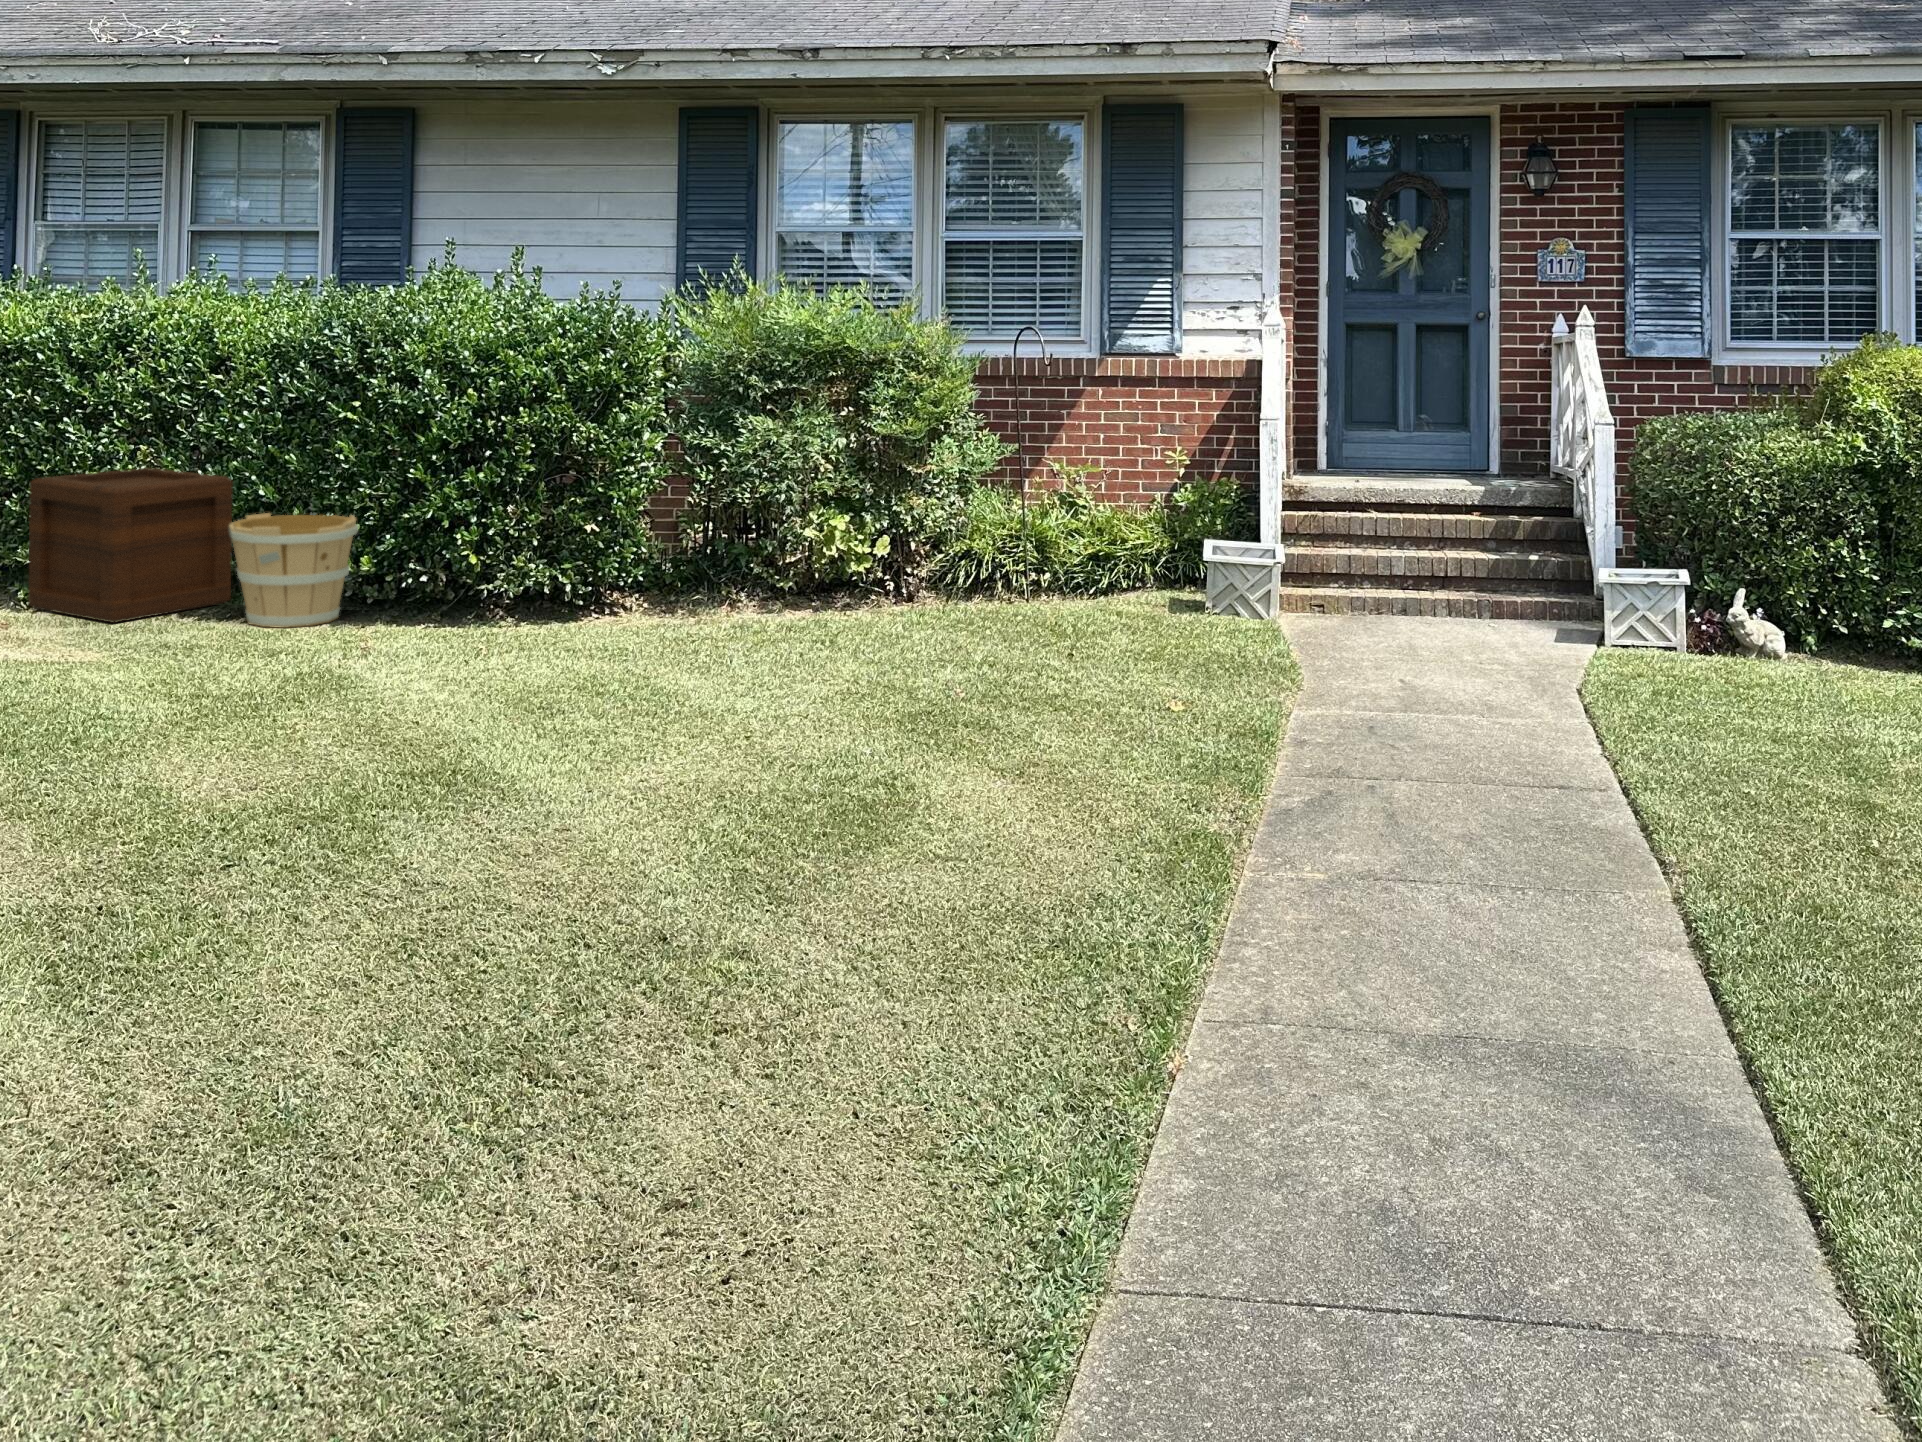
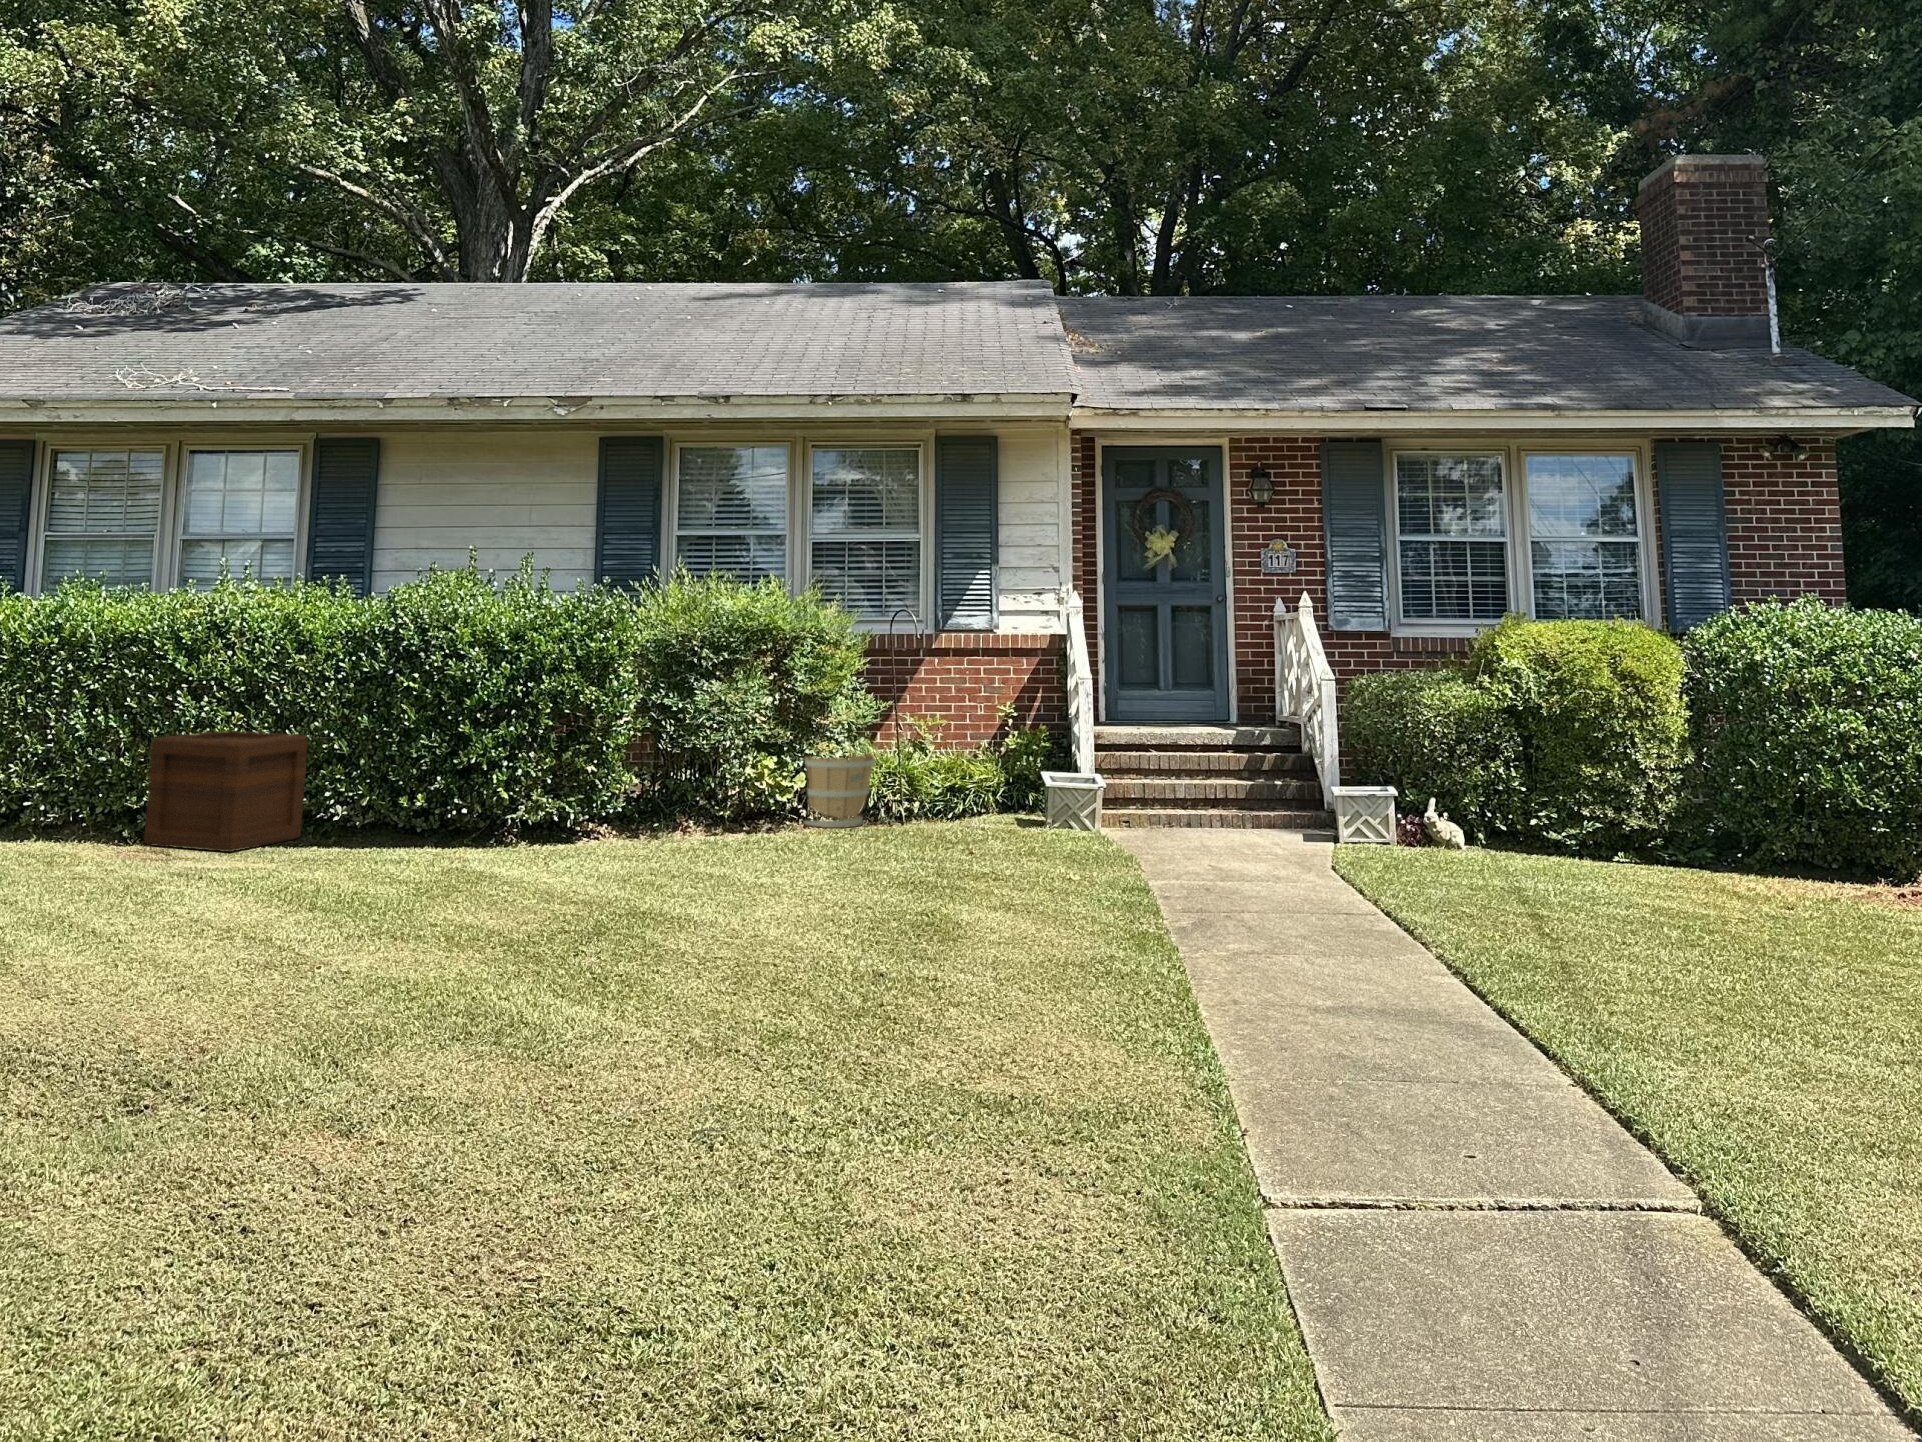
wooden bucket: present [229,513,358,628] -> present [803,752,875,828]

